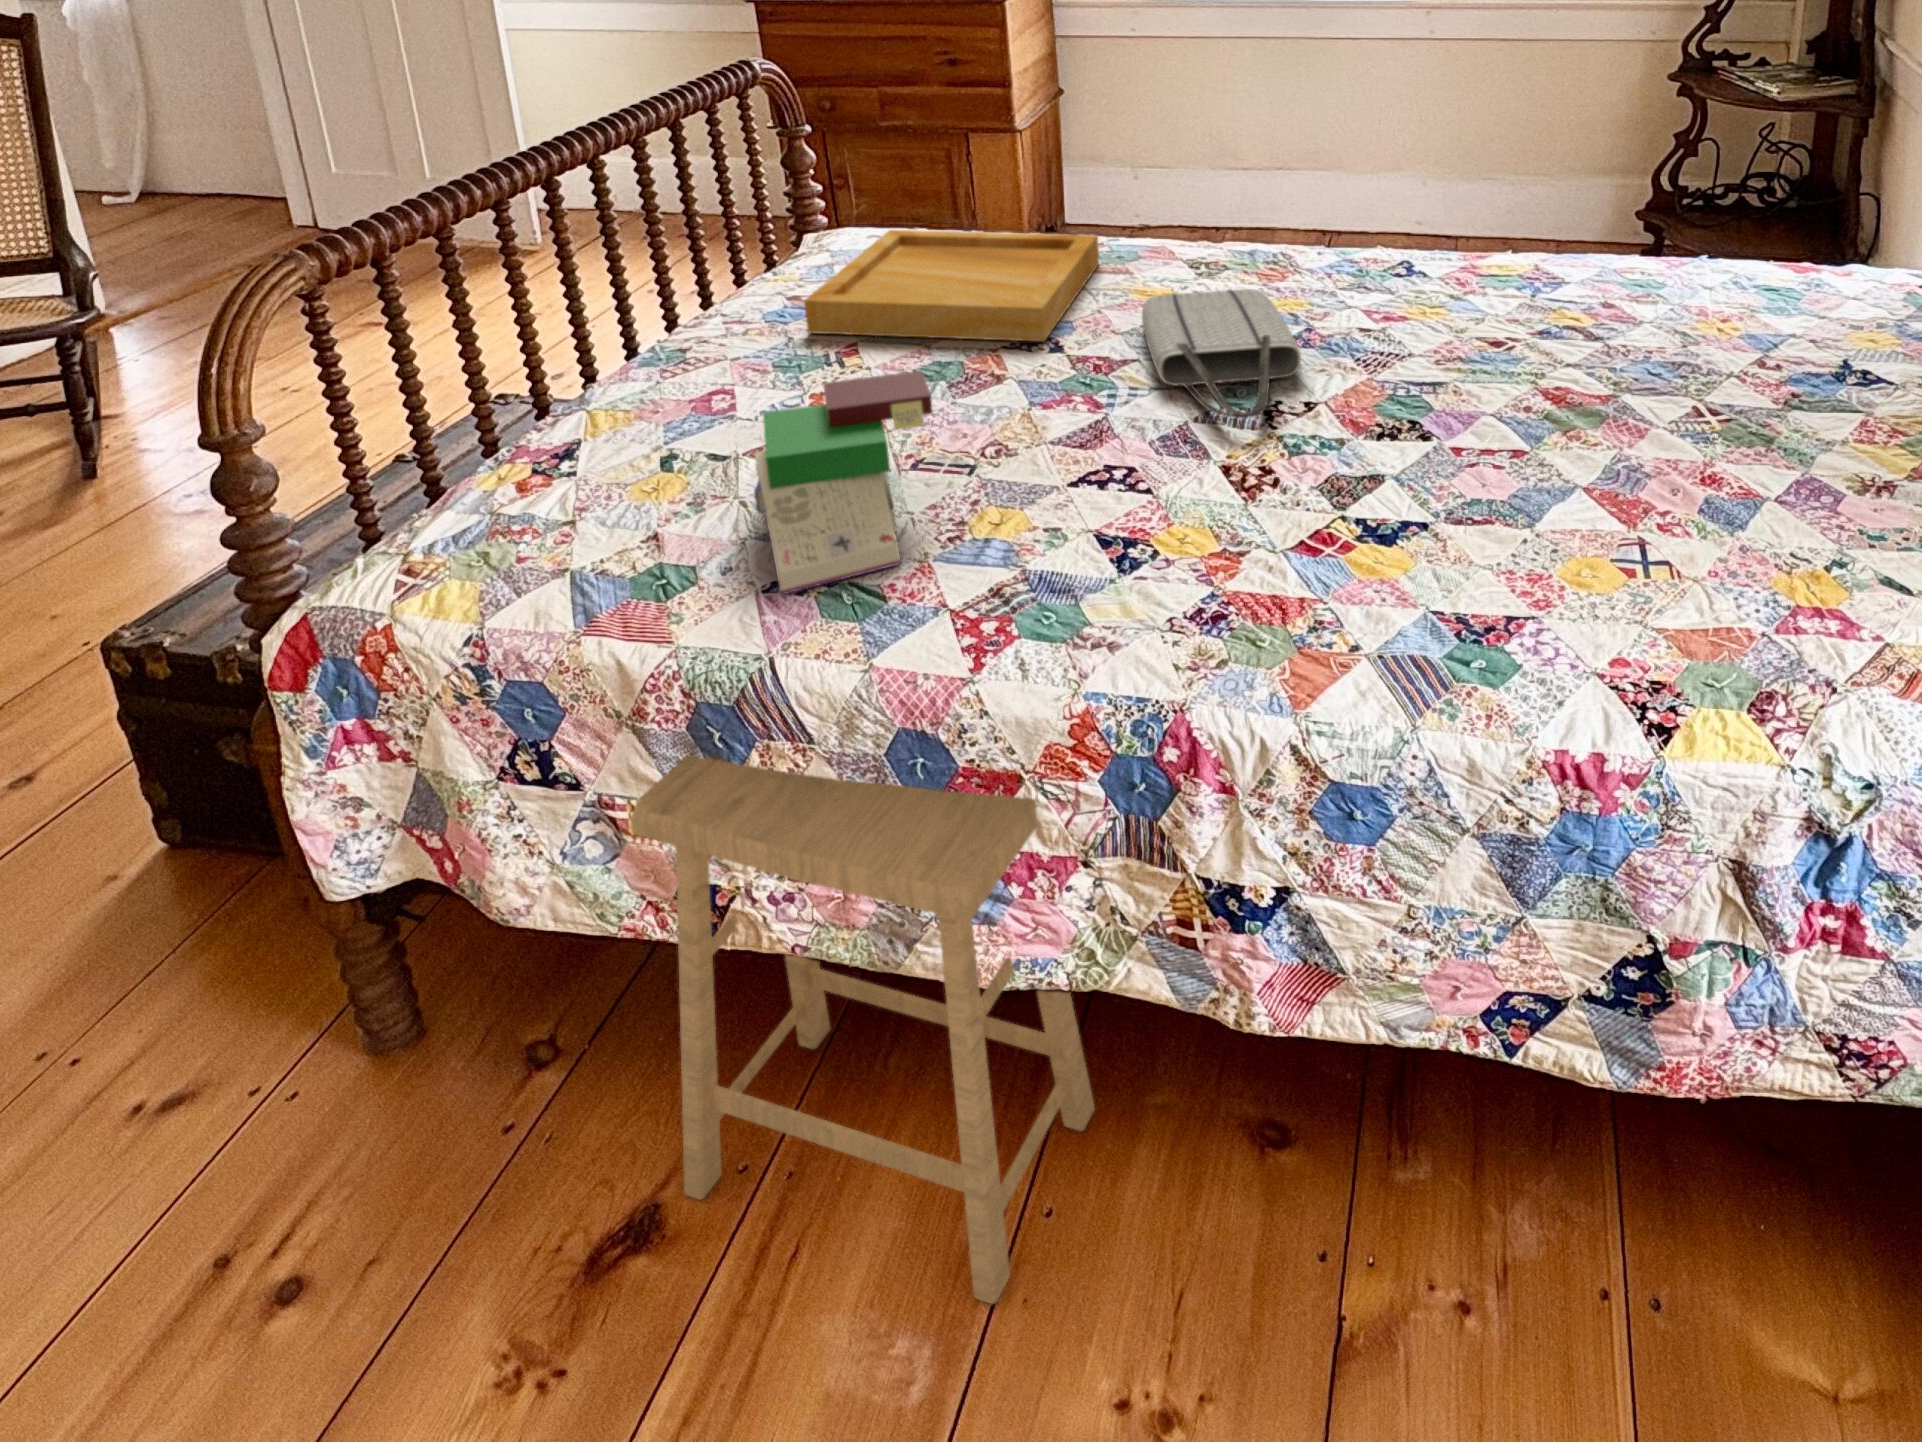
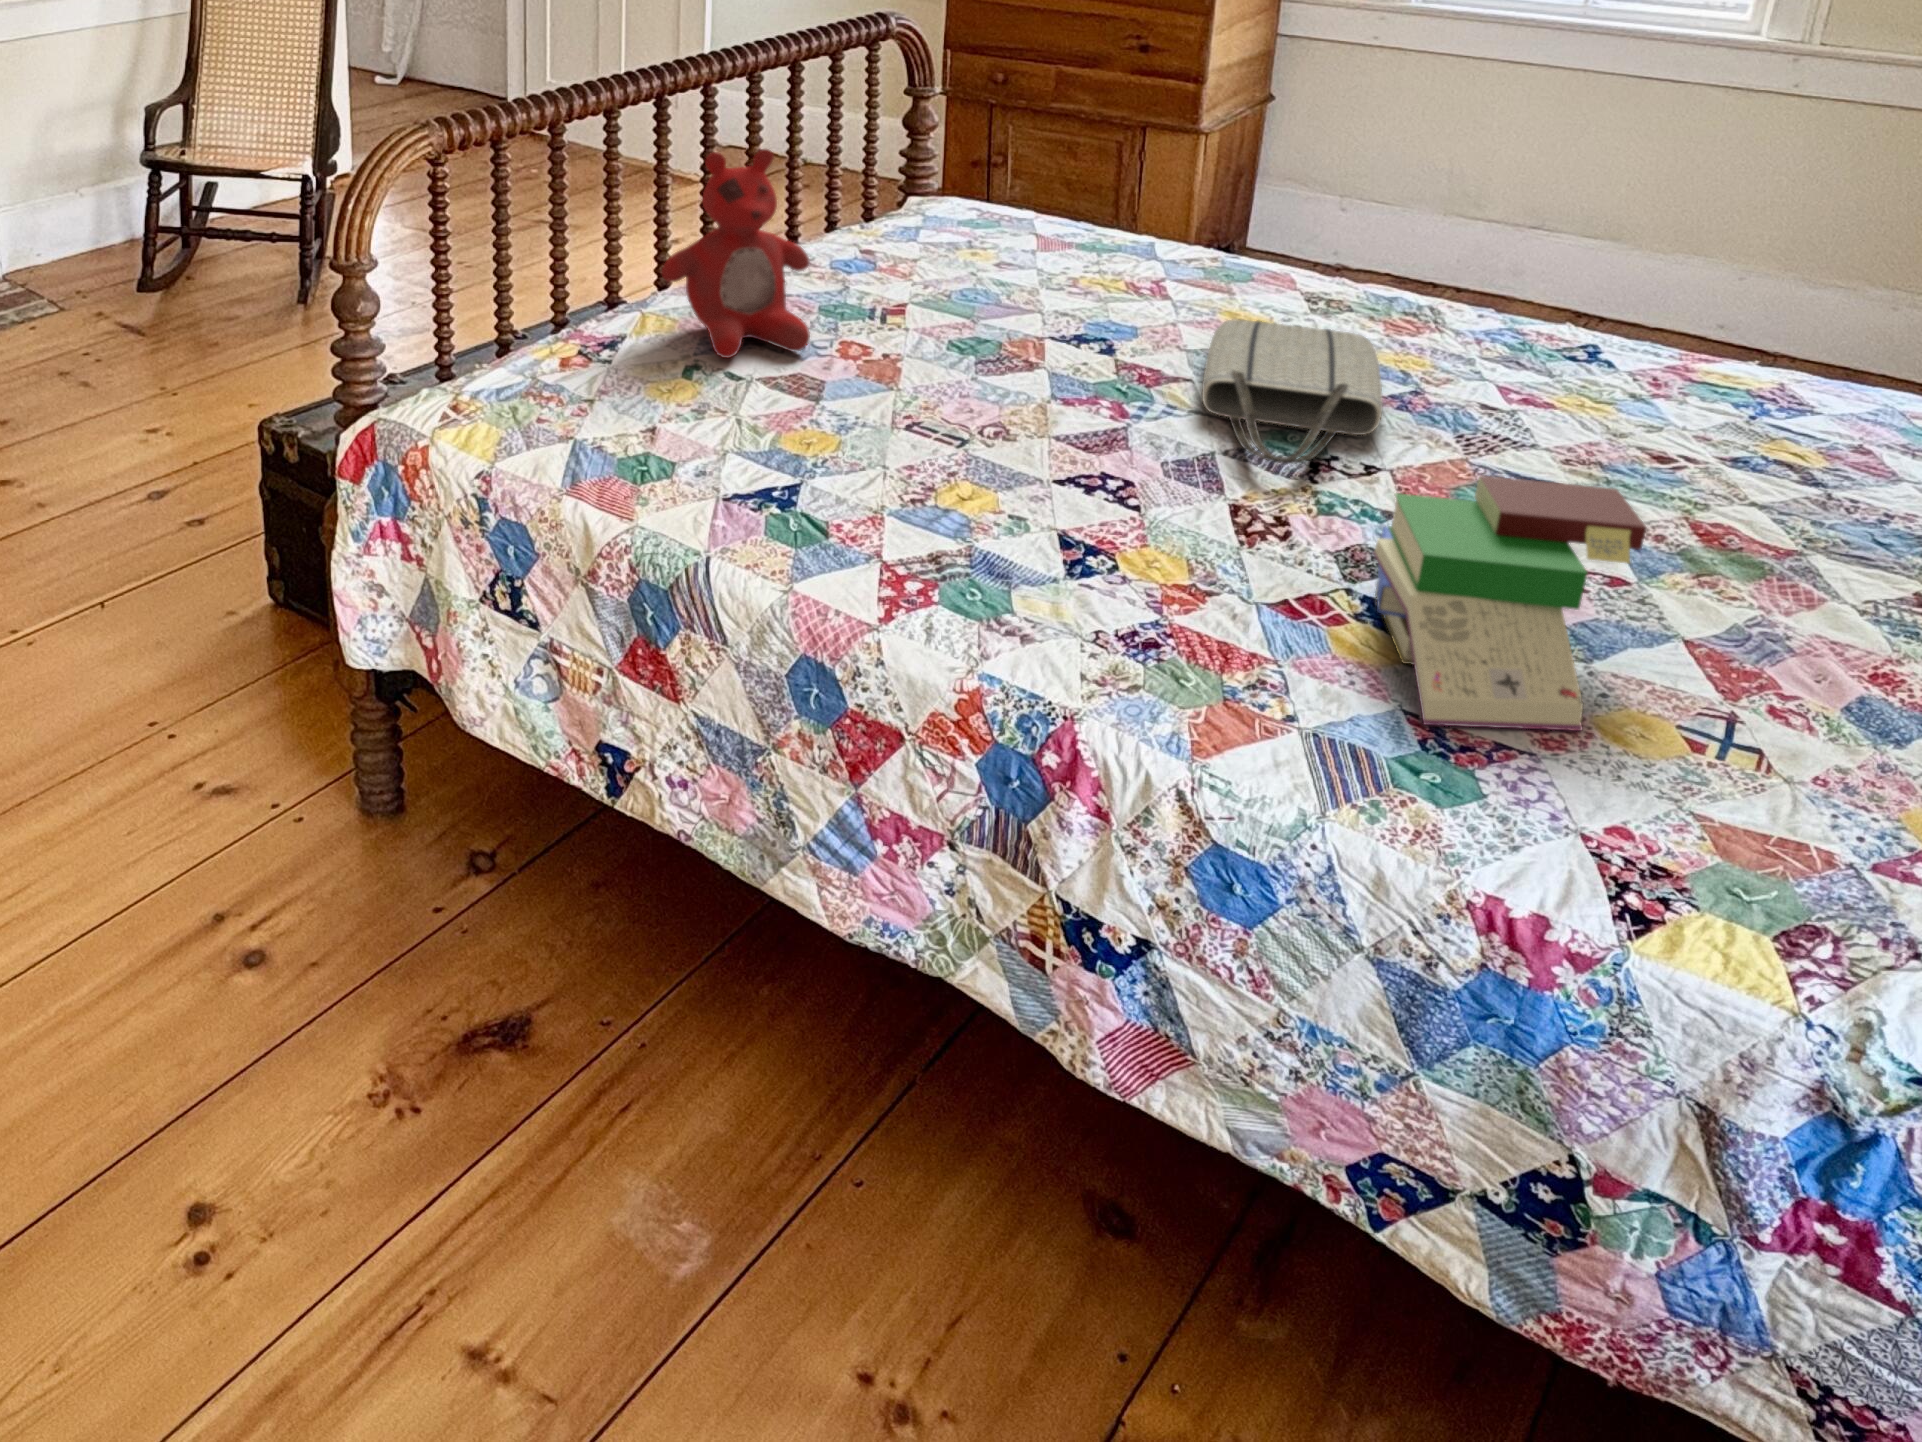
stuffed bear: none [606,212,783,437] -> present [661,149,810,358]
tray: present [804,230,1099,341] -> none [862,204,1202,343]
book: present [754,371,933,595] -> present [1374,476,1646,731]
footstool: present [631,756,1095,1304] -> none [552,600,948,1222]

